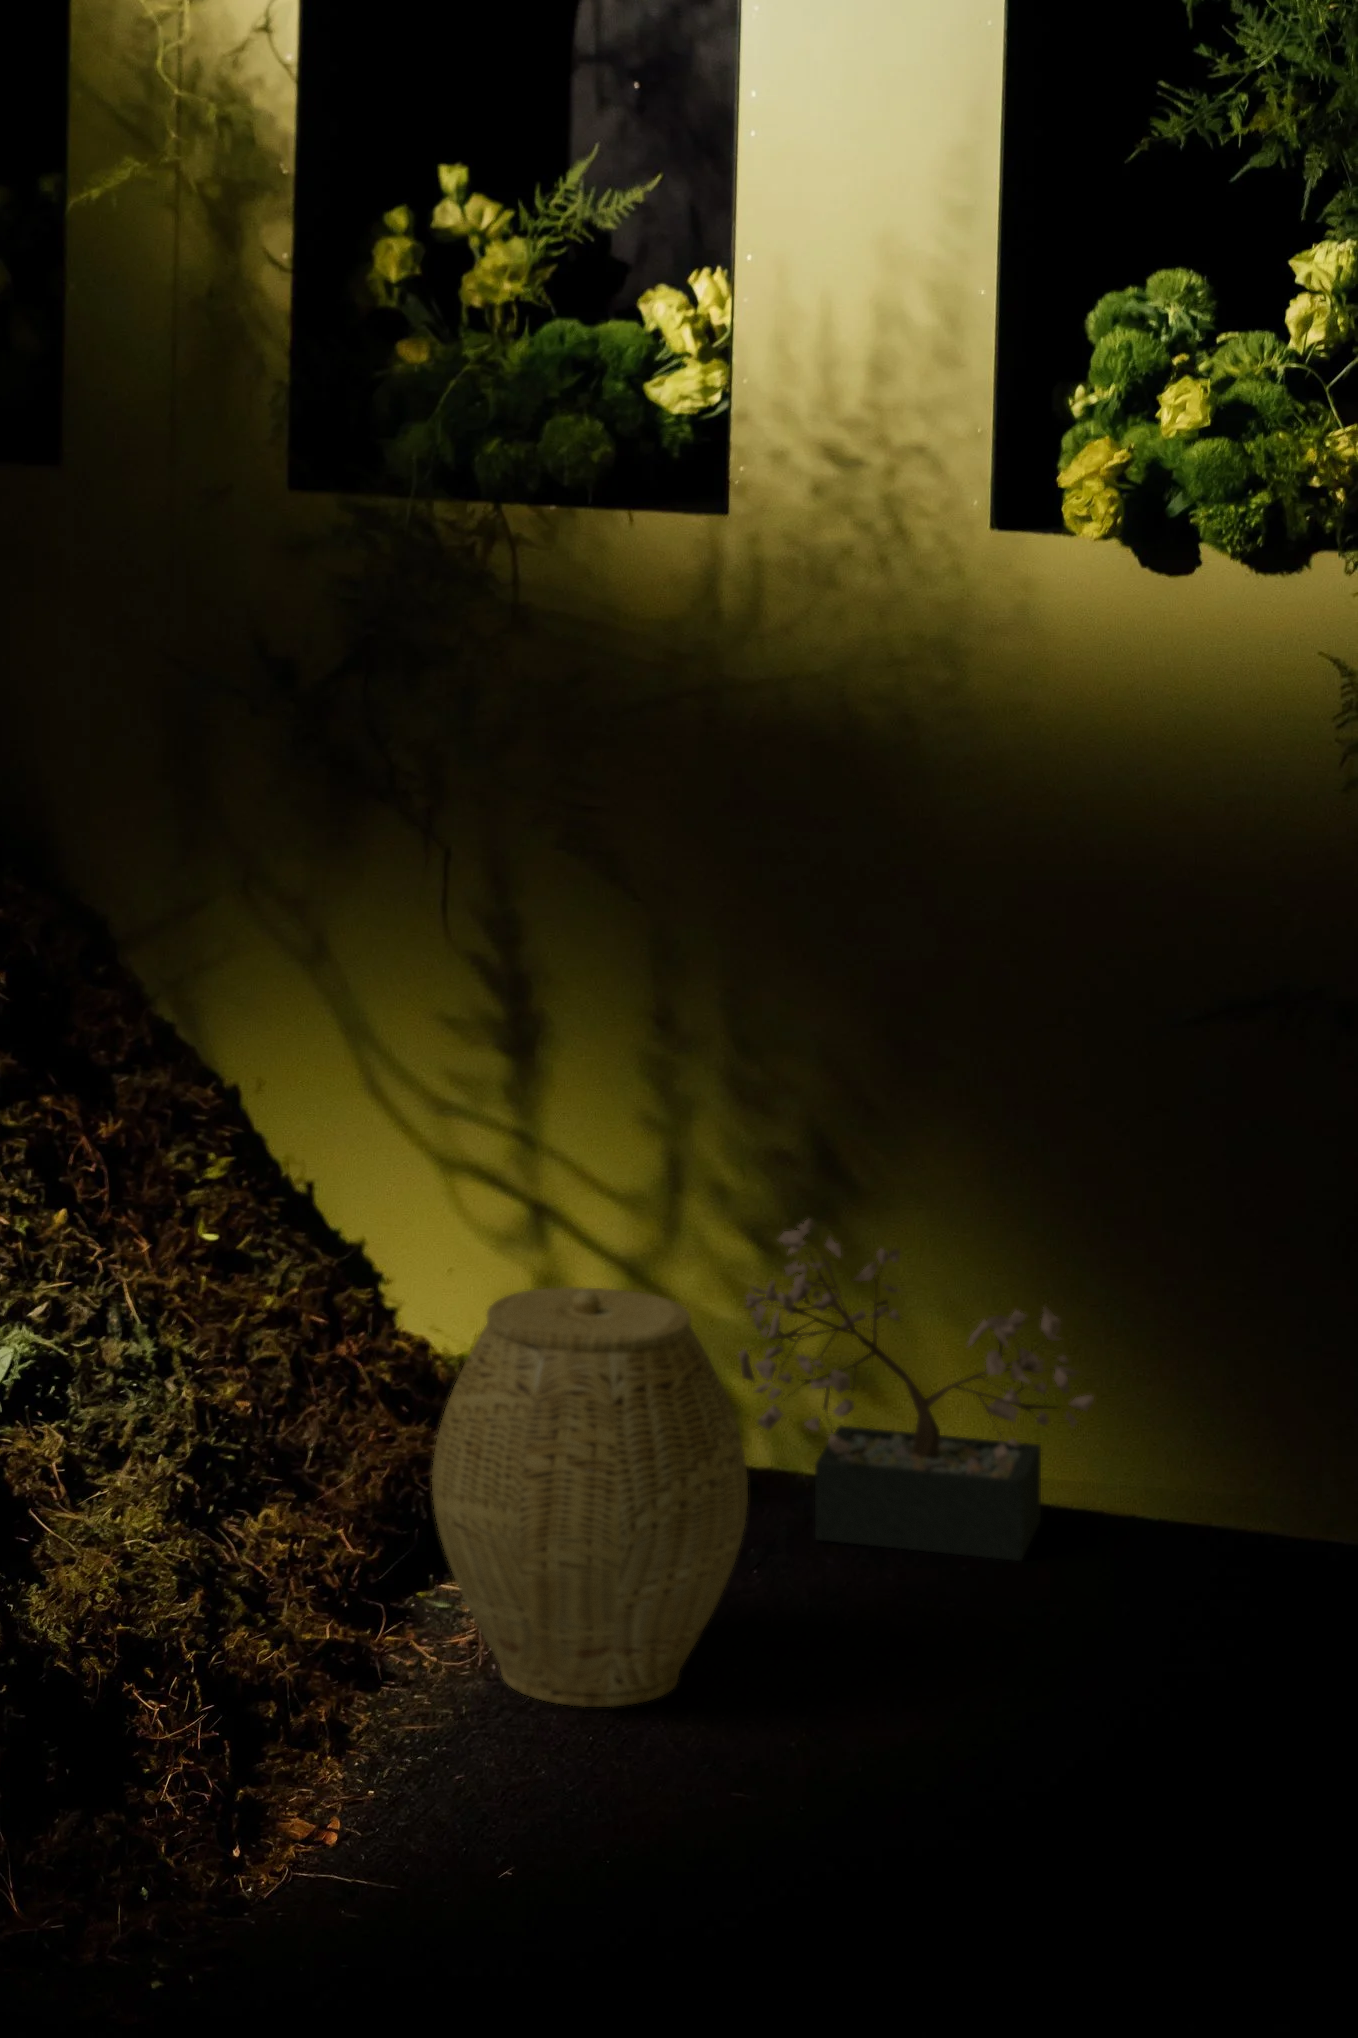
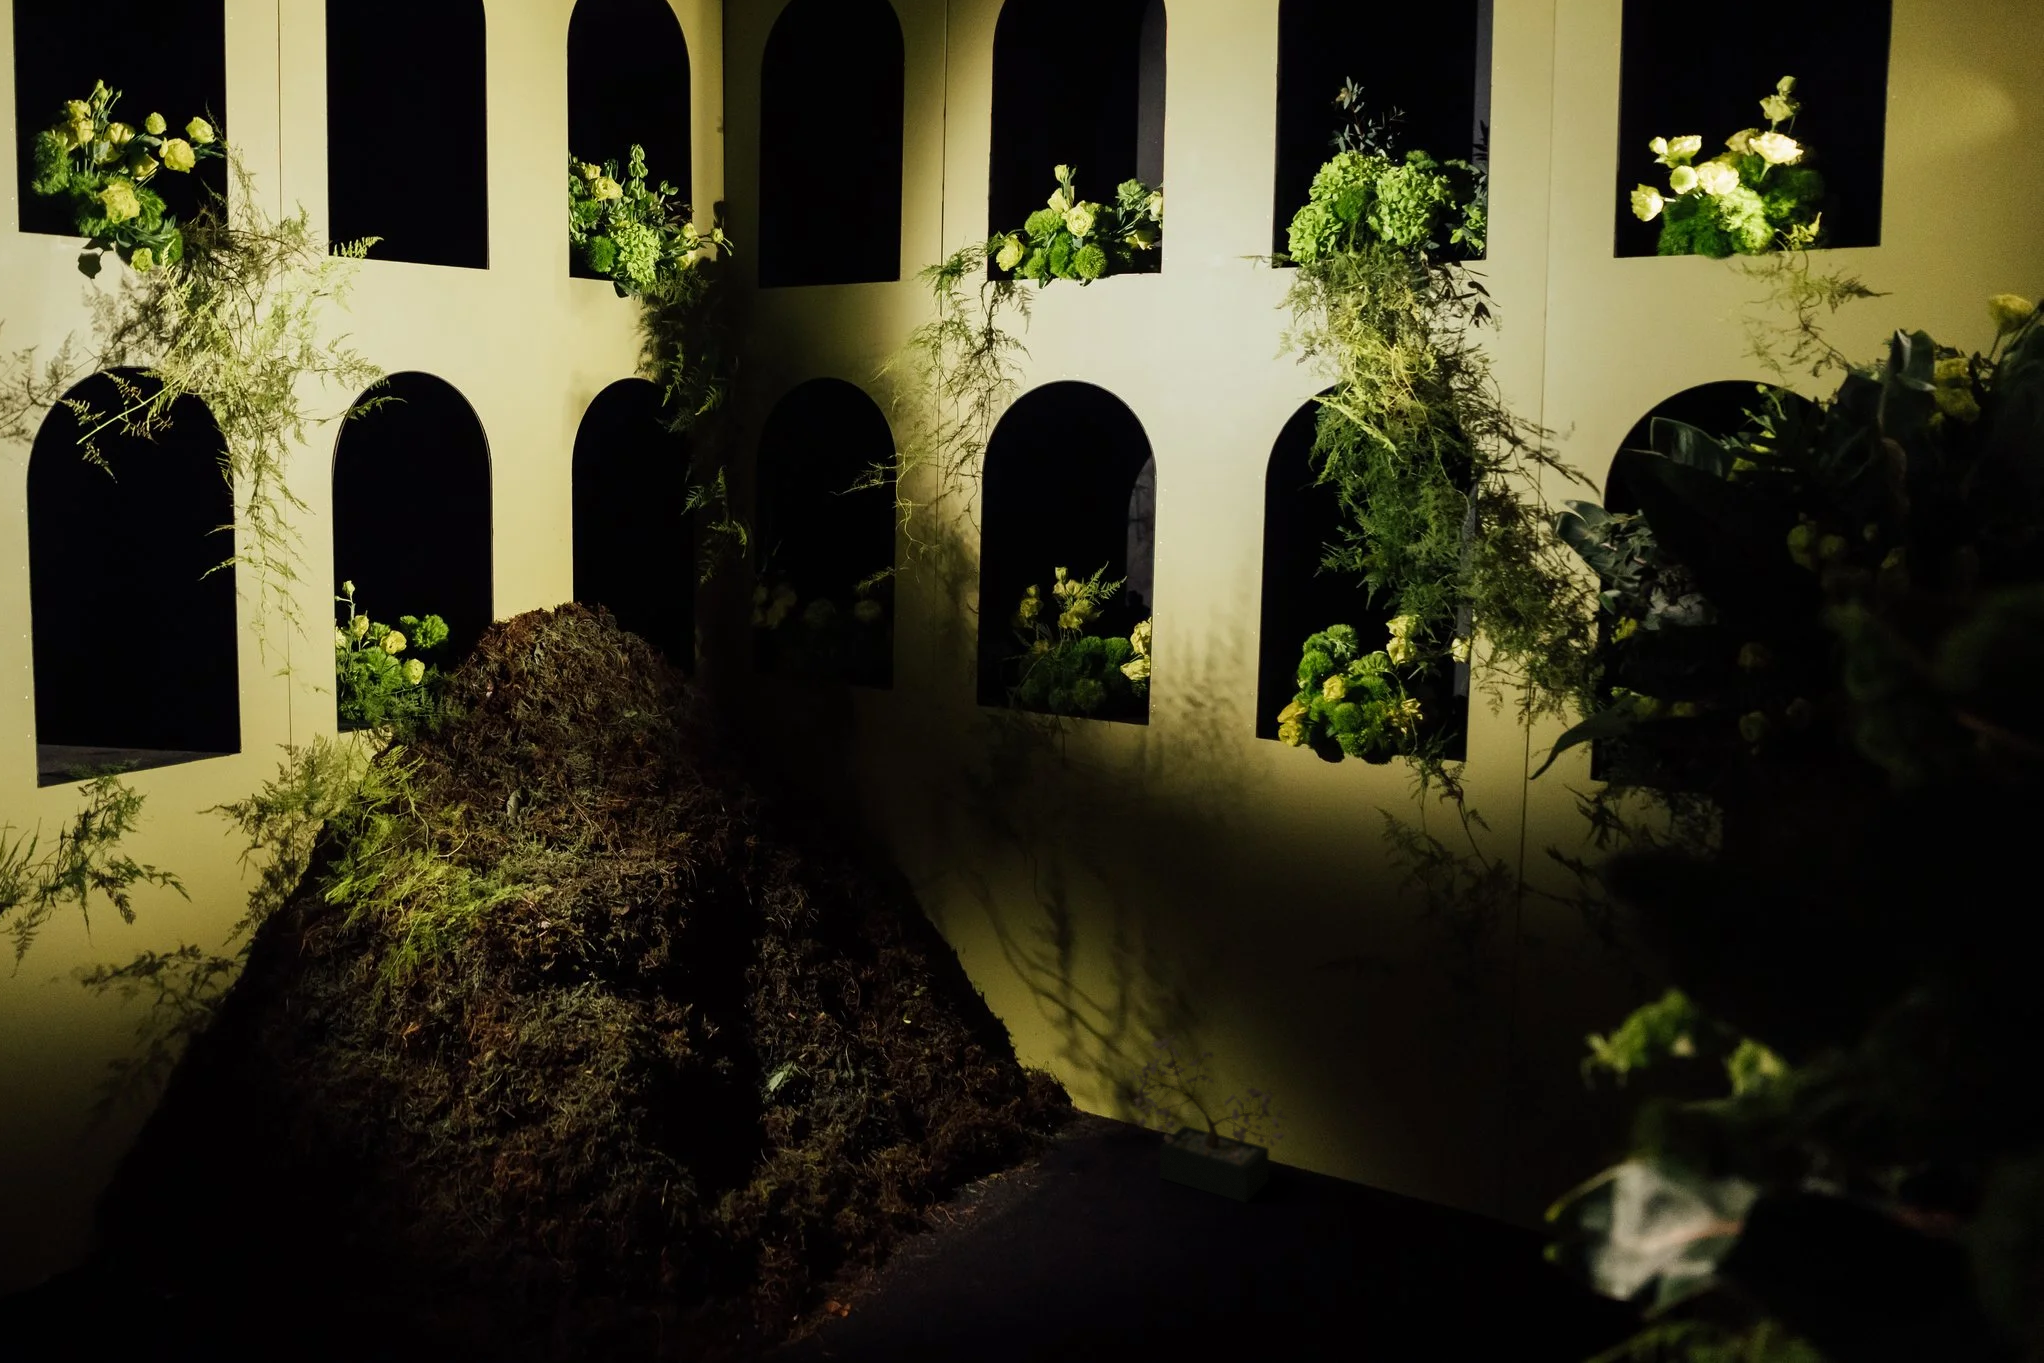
woven basket: present [432,1287,748,1707] -> none [947,1070,1084,1260]

